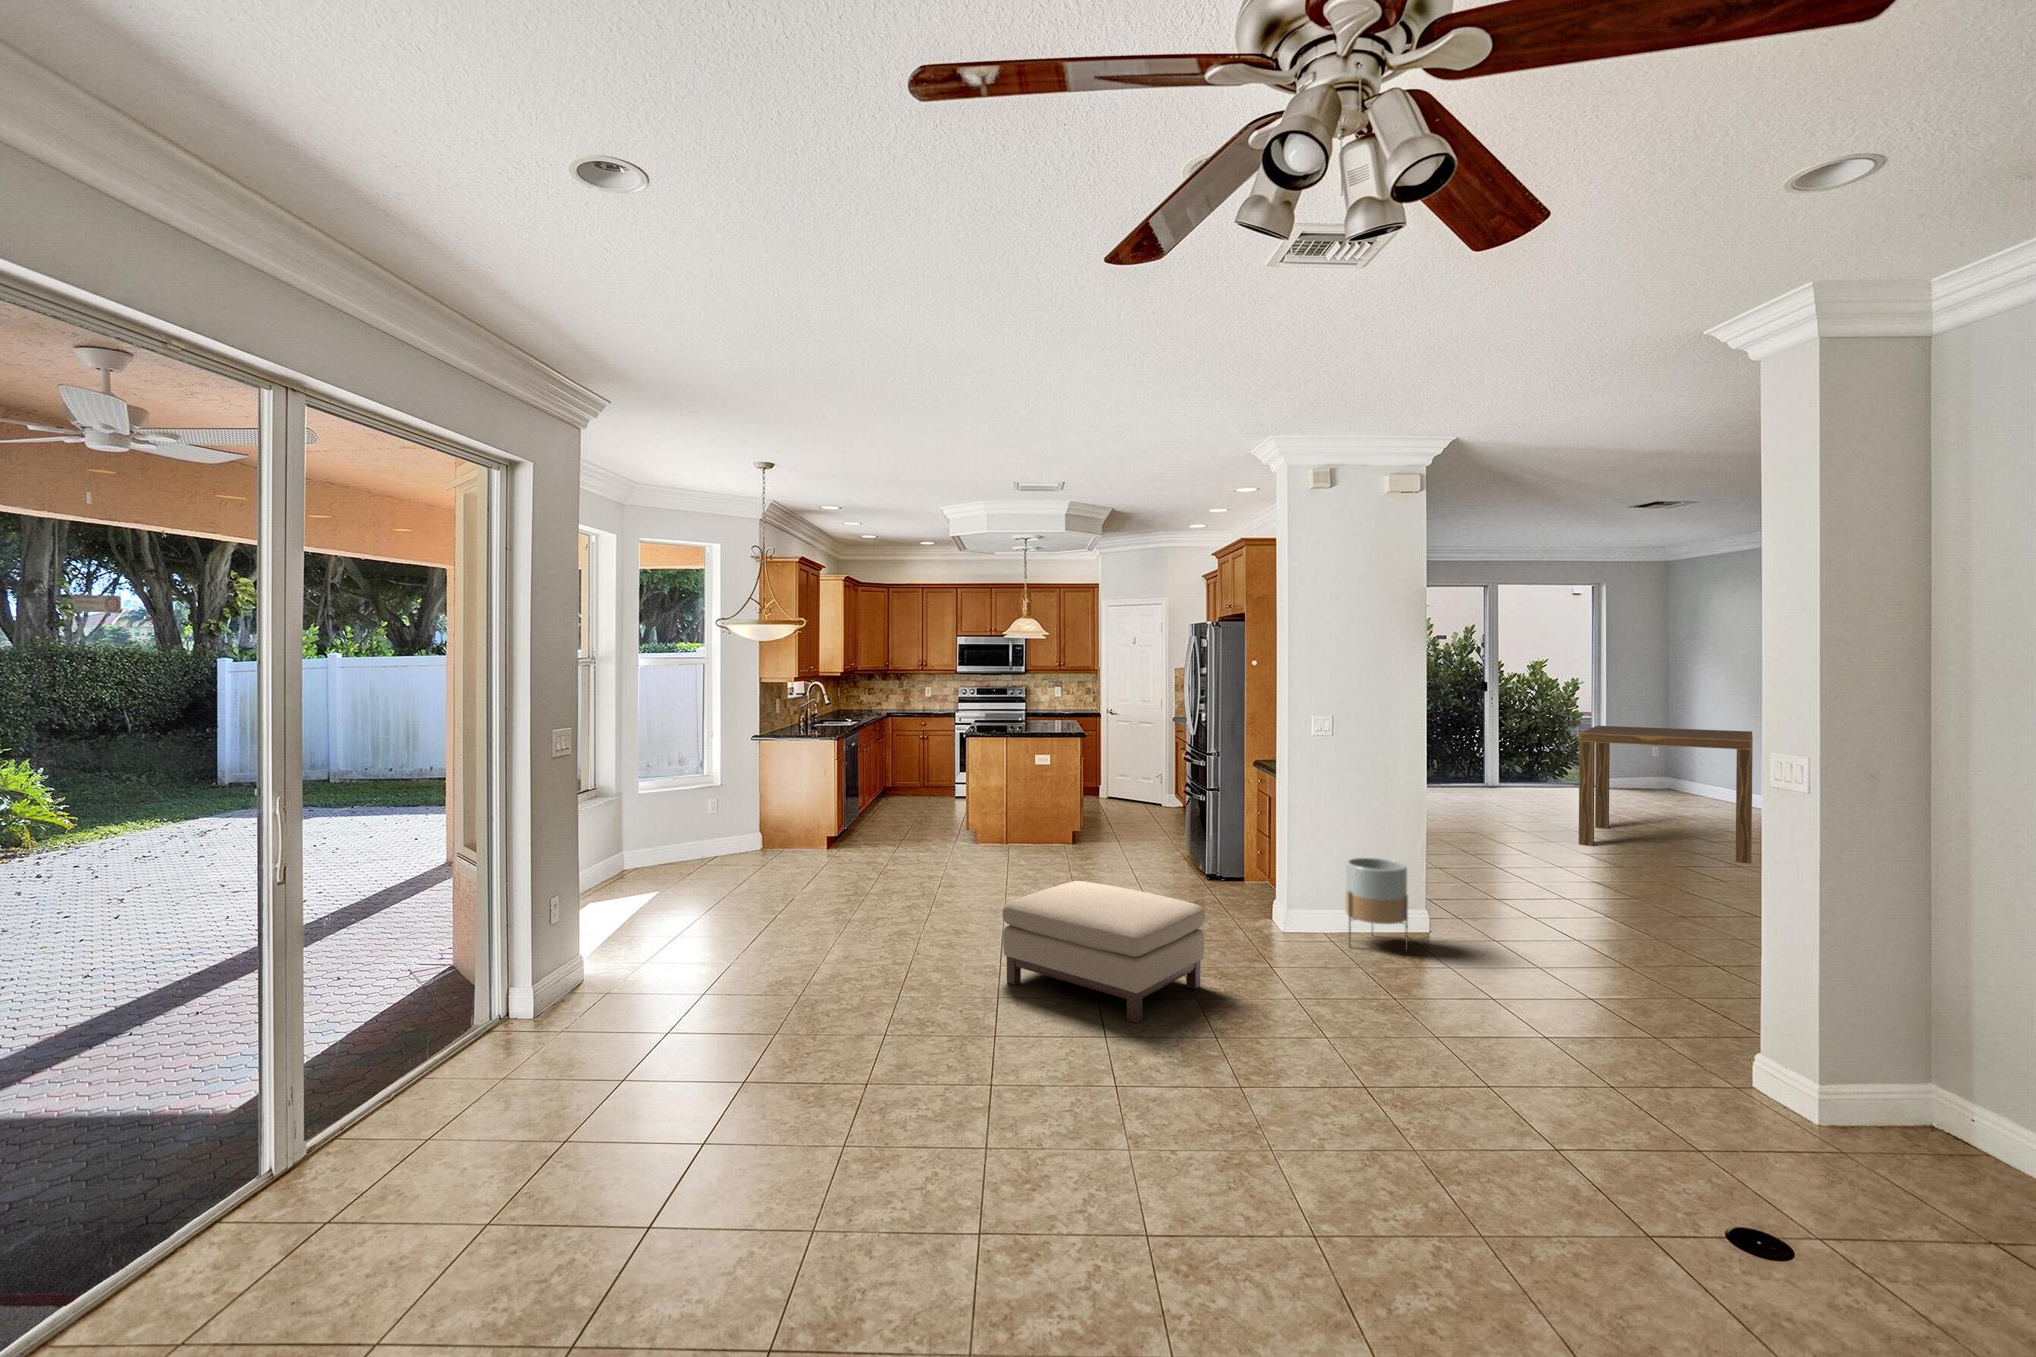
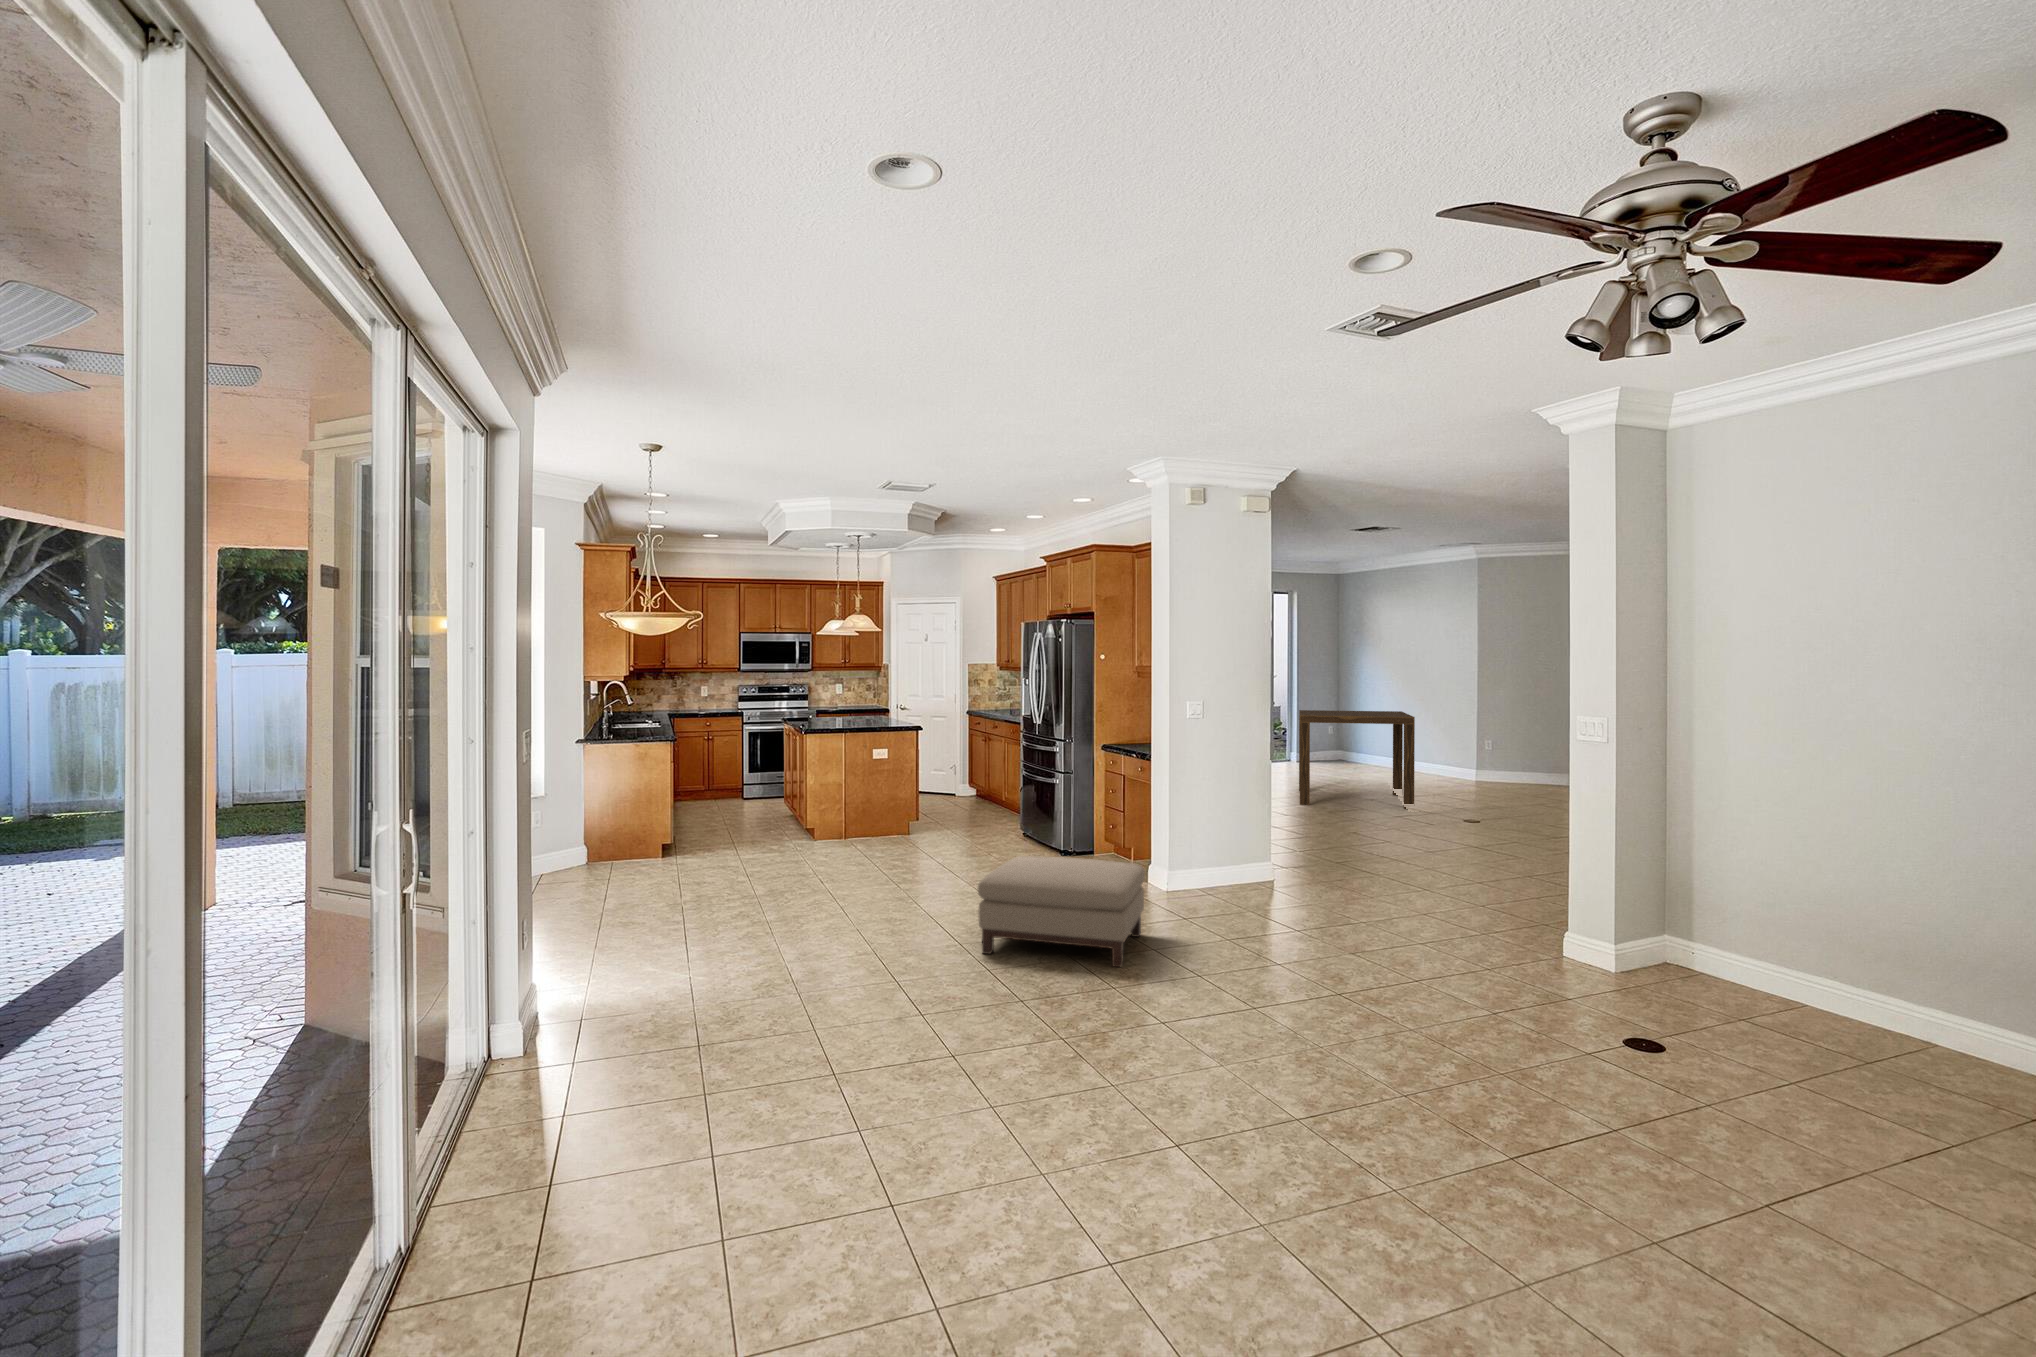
planter: present [1346,858,1408,950] -> none [1211,819,1260,893]

